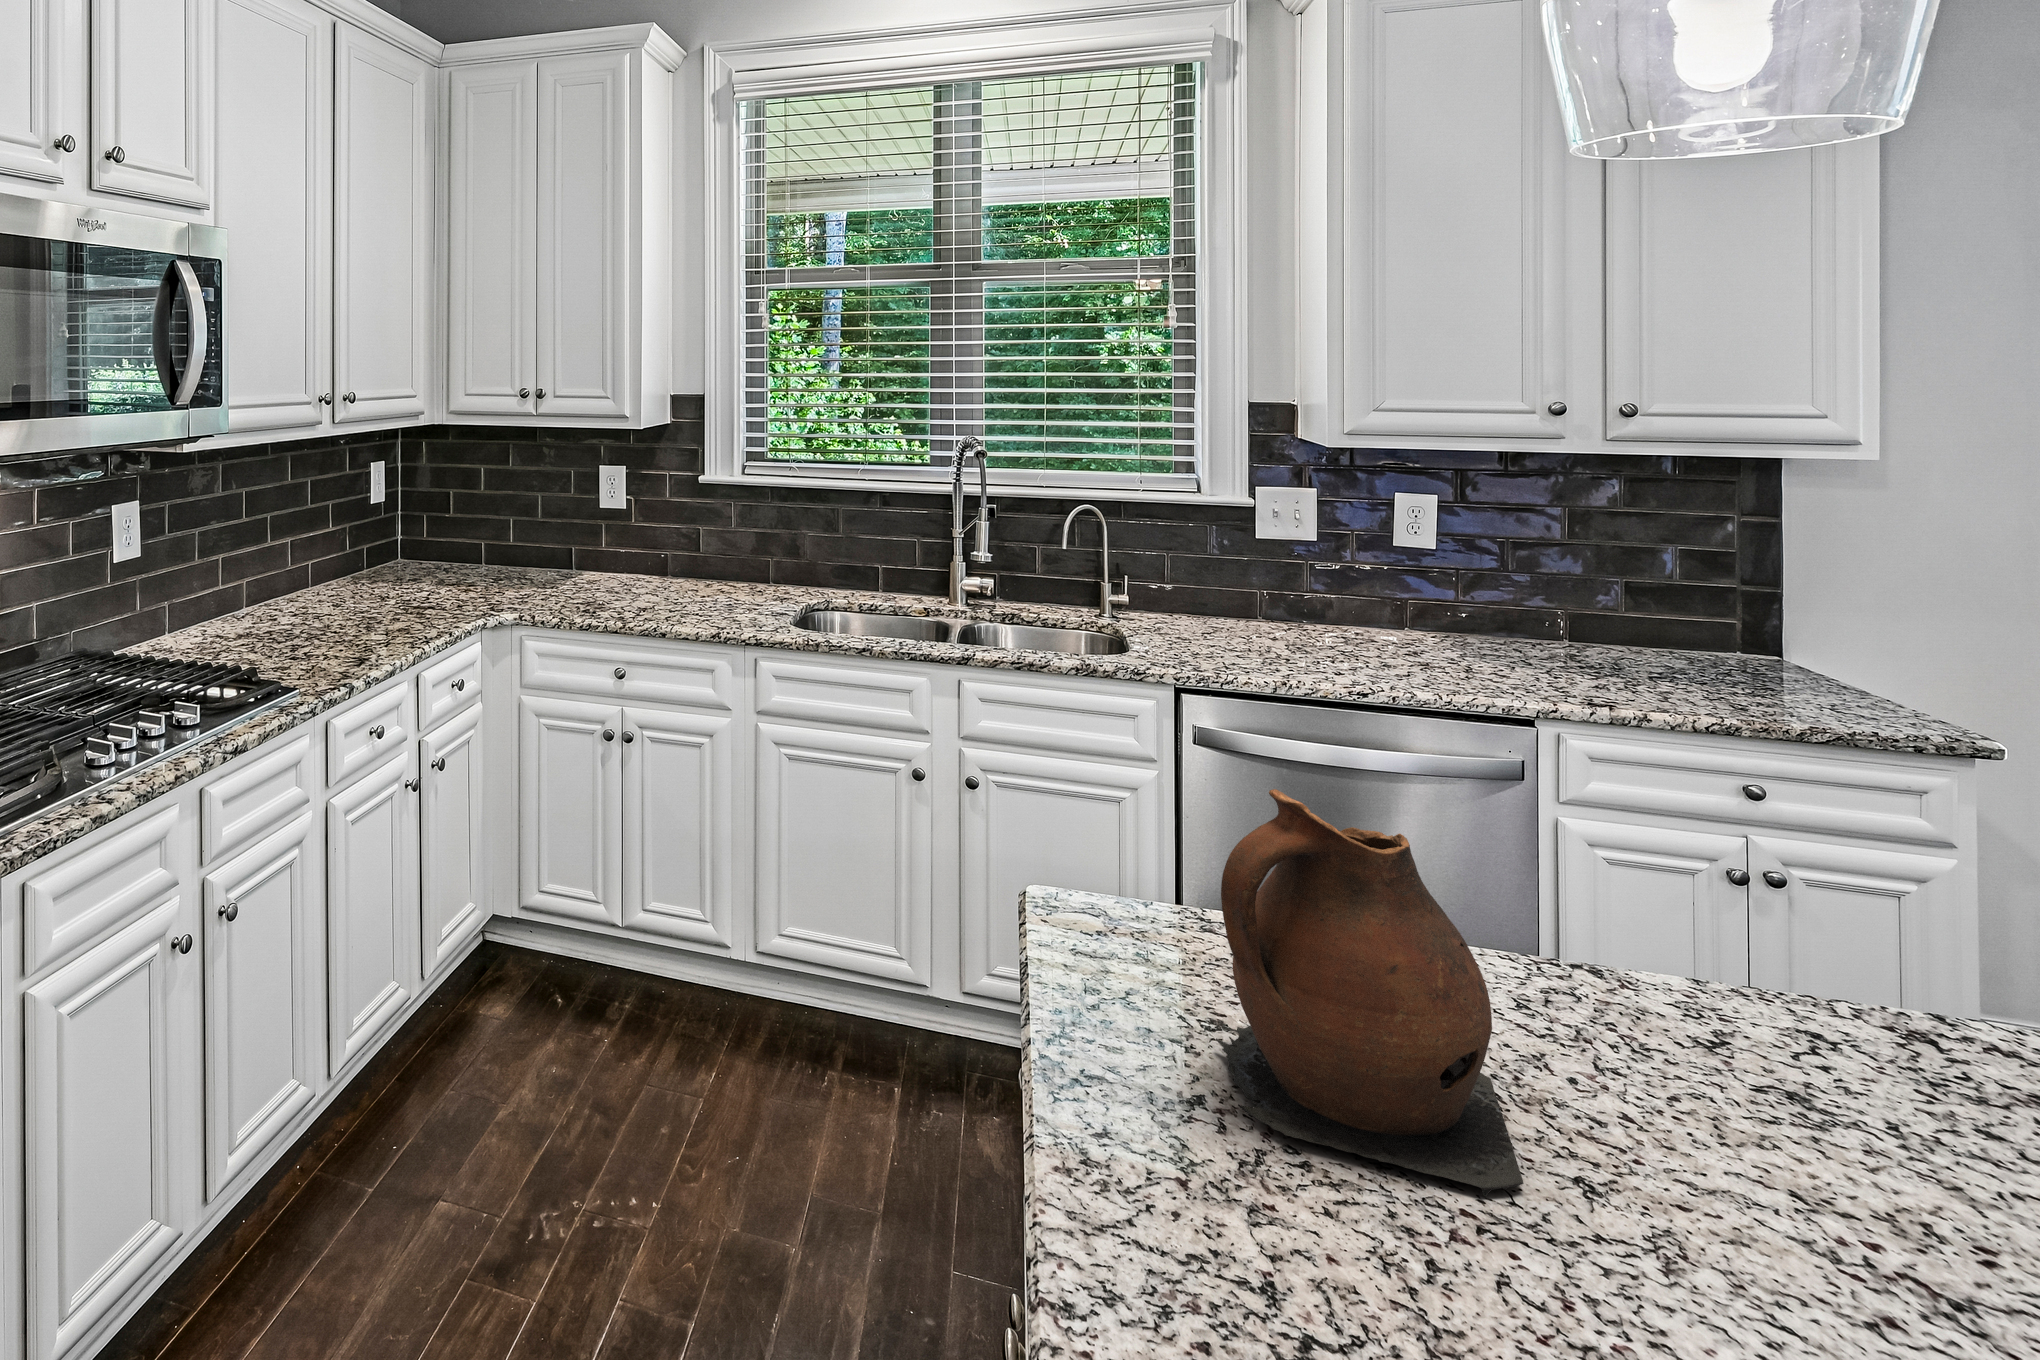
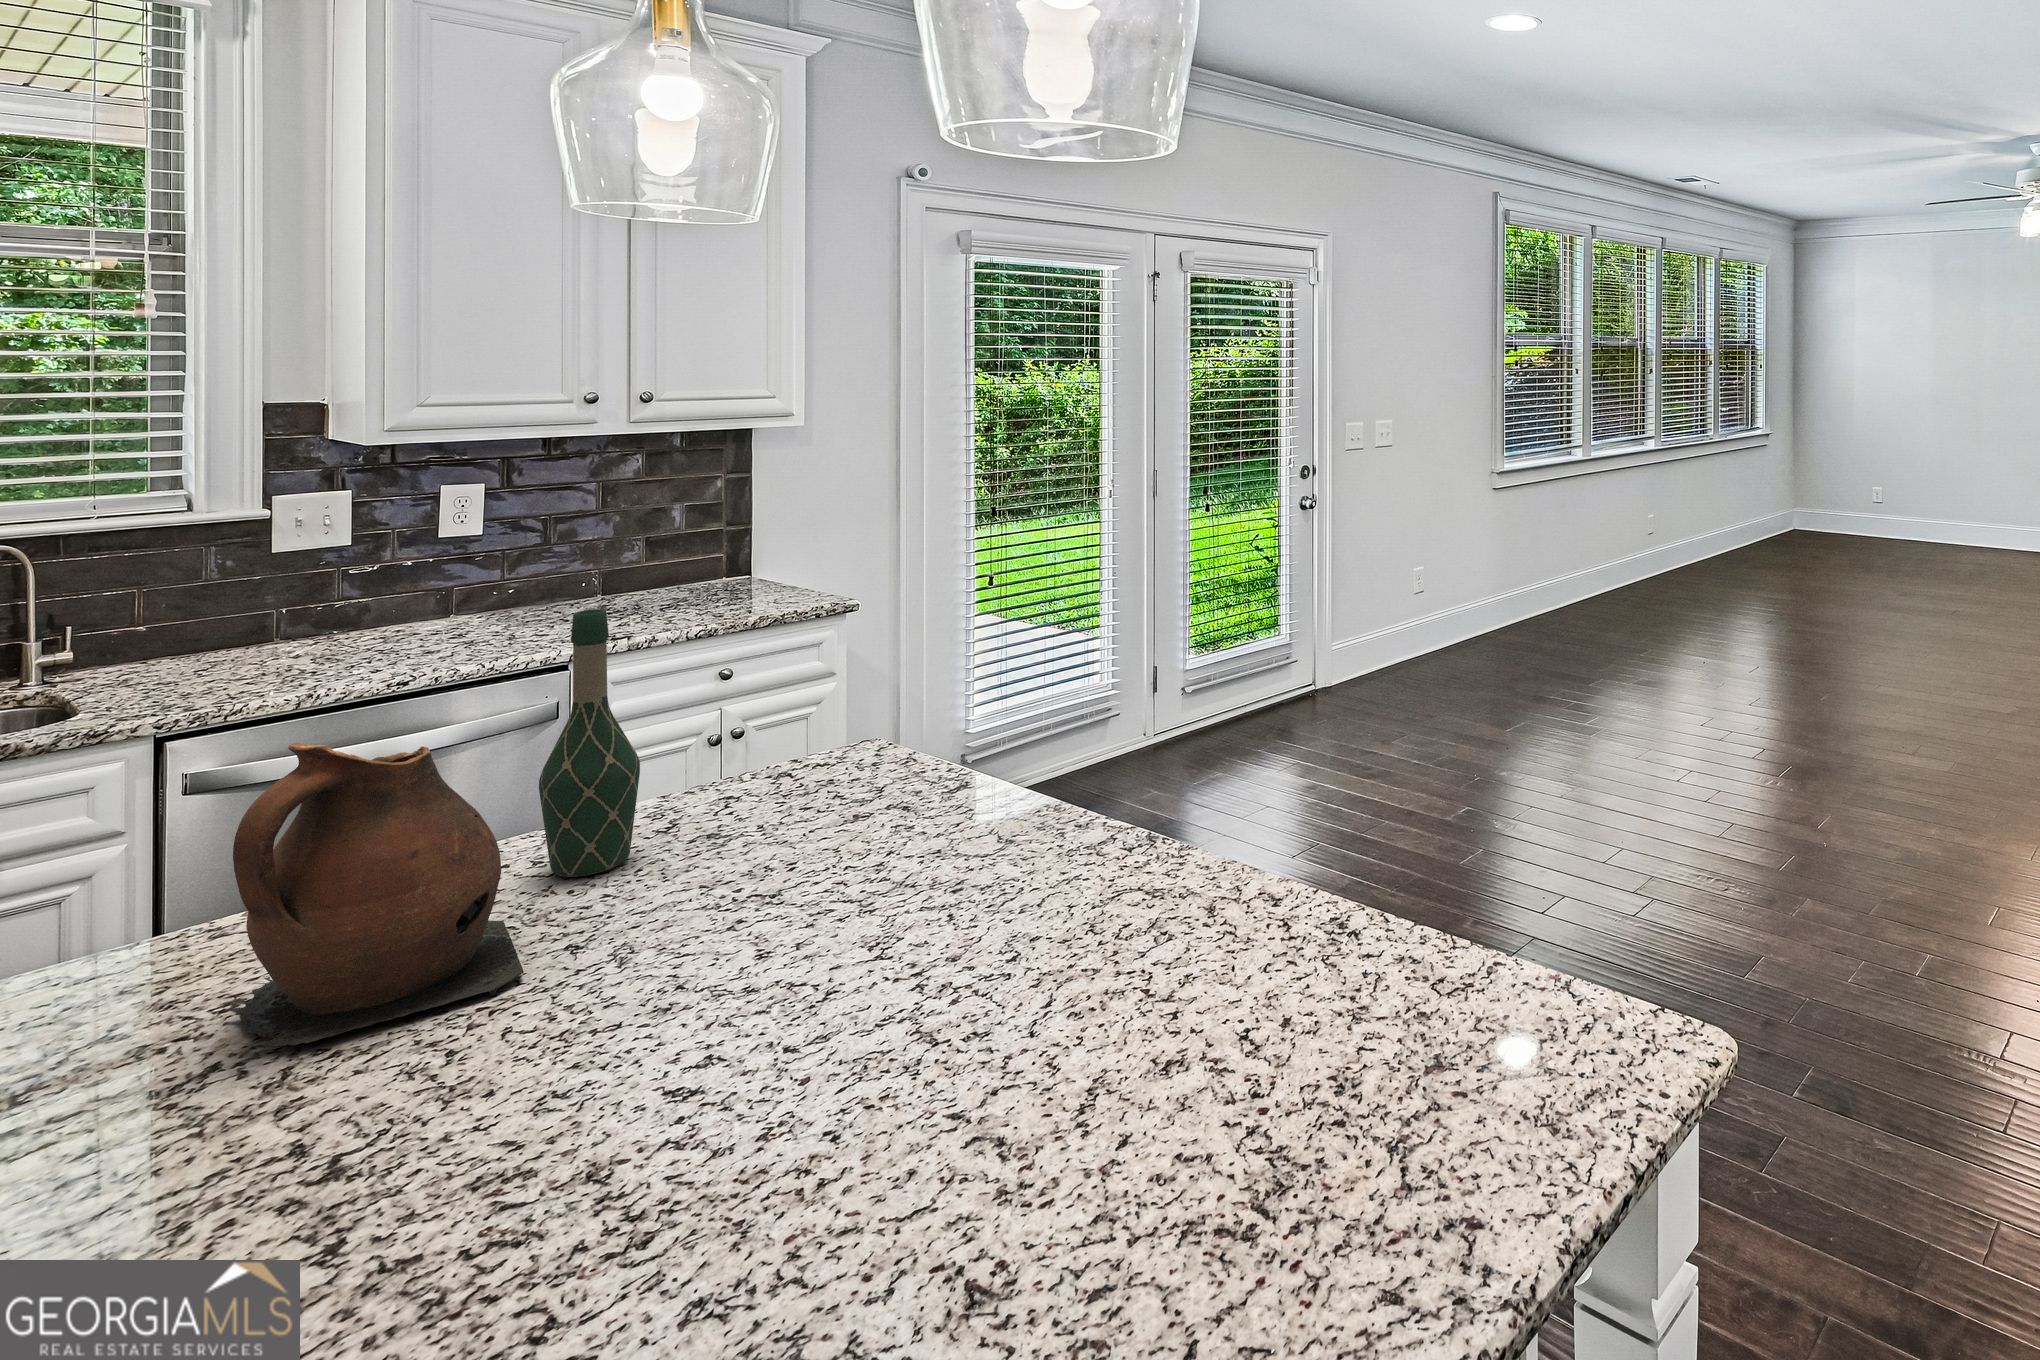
wine bottle: none [1530,702,1672,1065] -> present [539,609,640,877]

